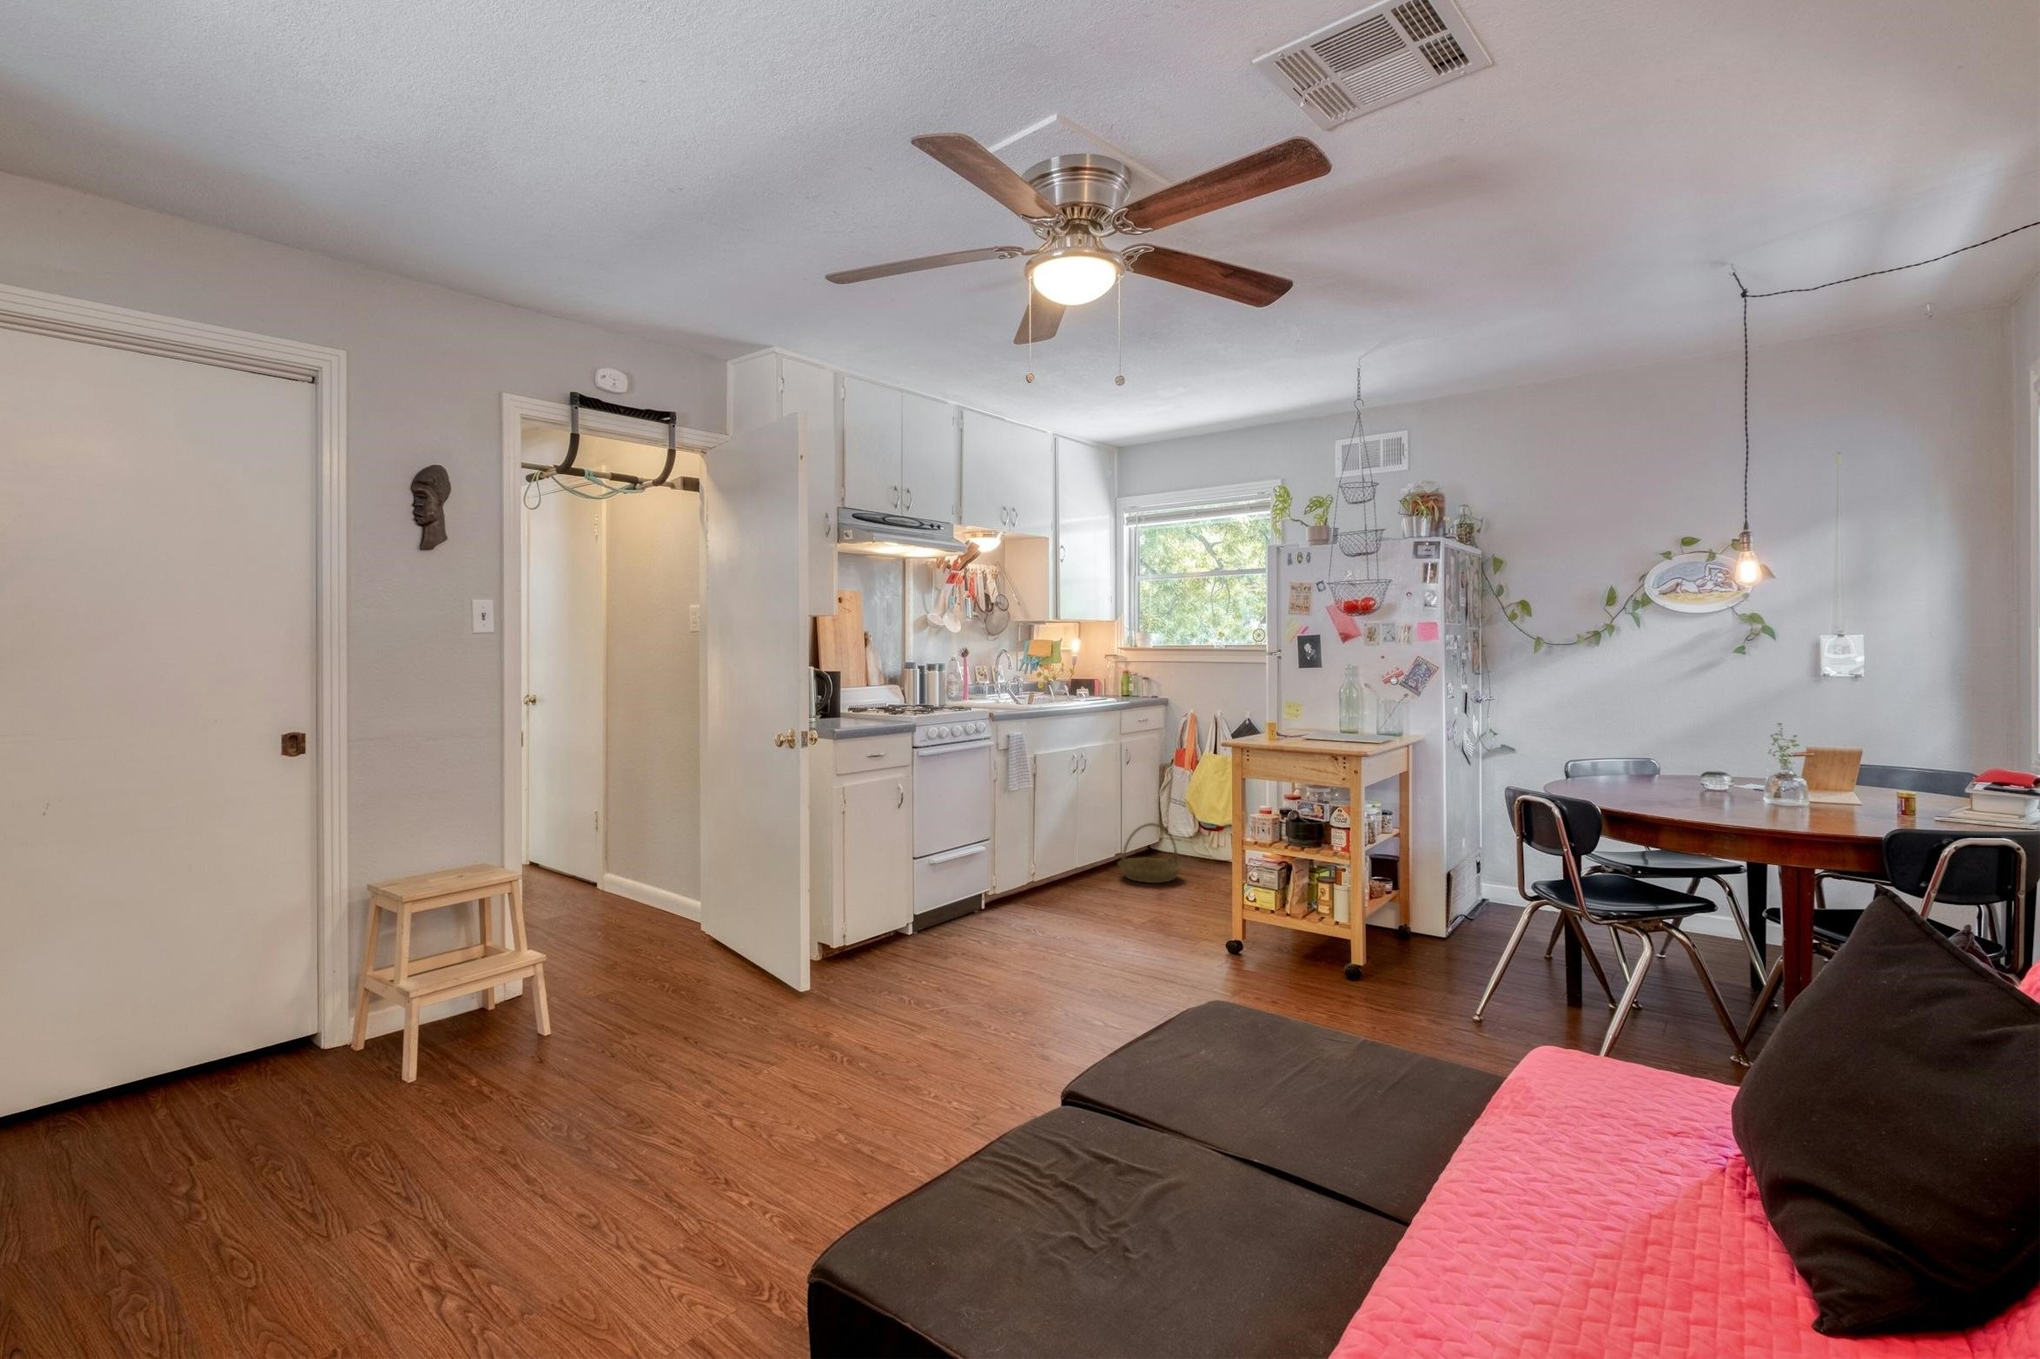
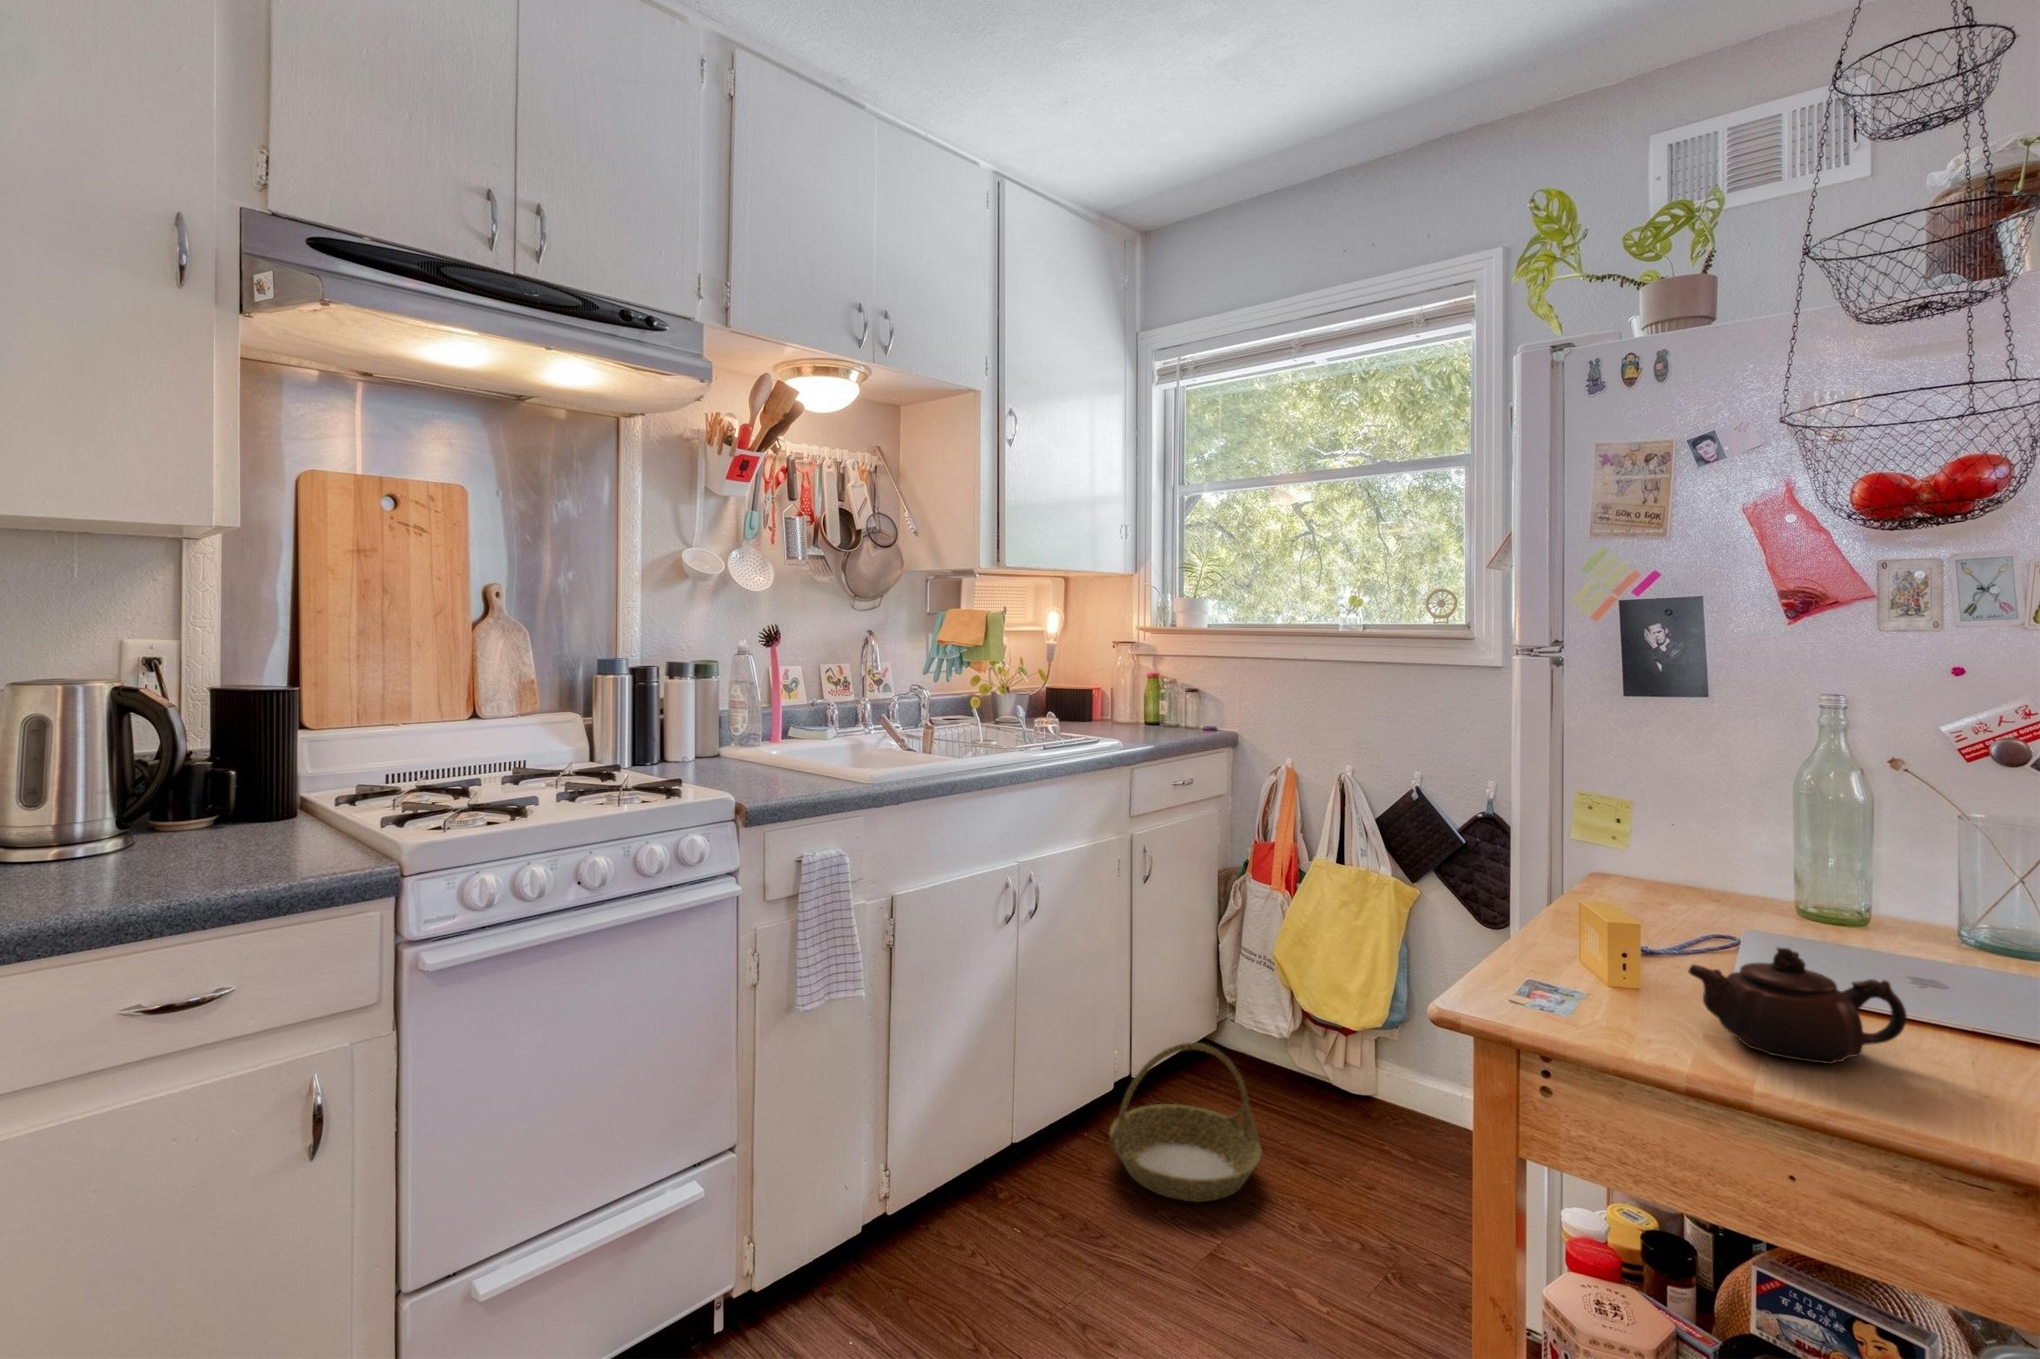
teapot: none [1288,723,1333,749] -> present [1688,948,1907,1064]

